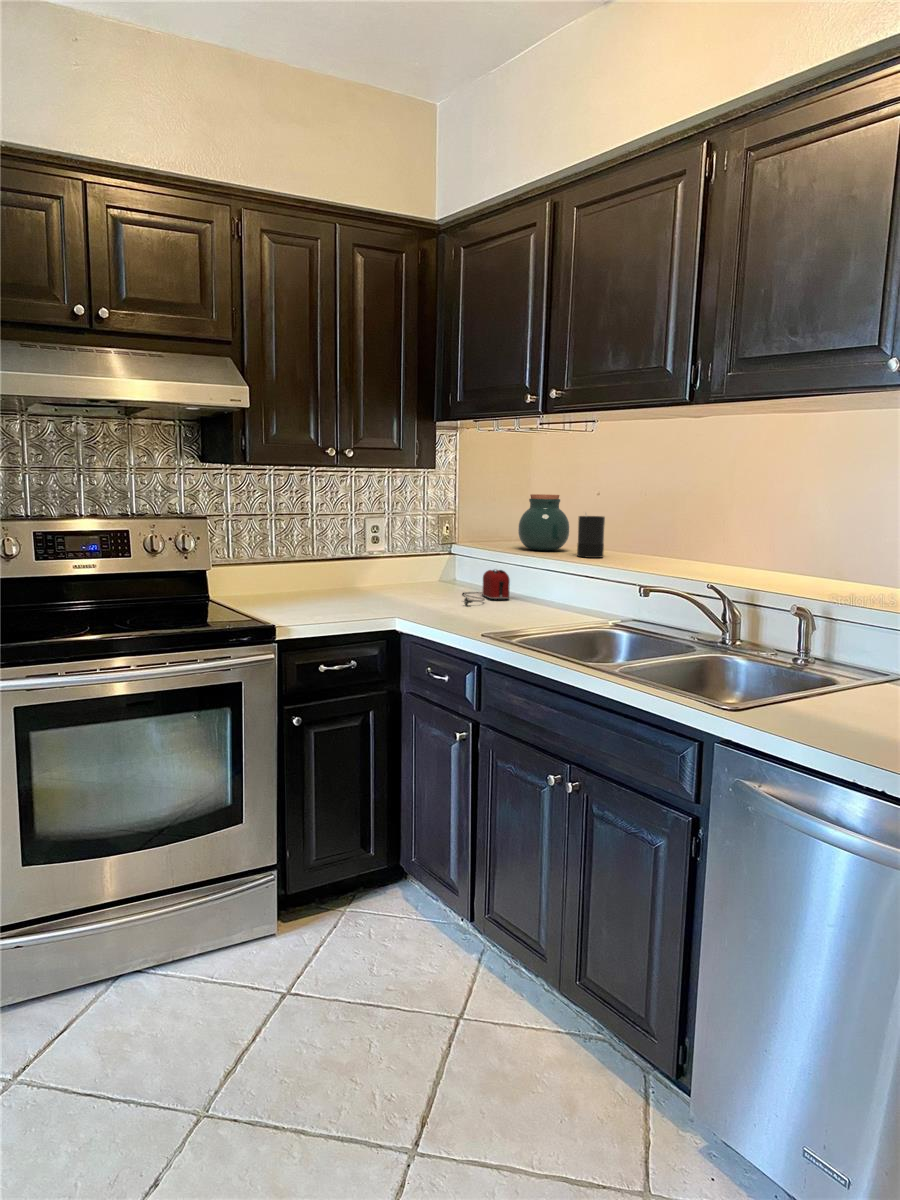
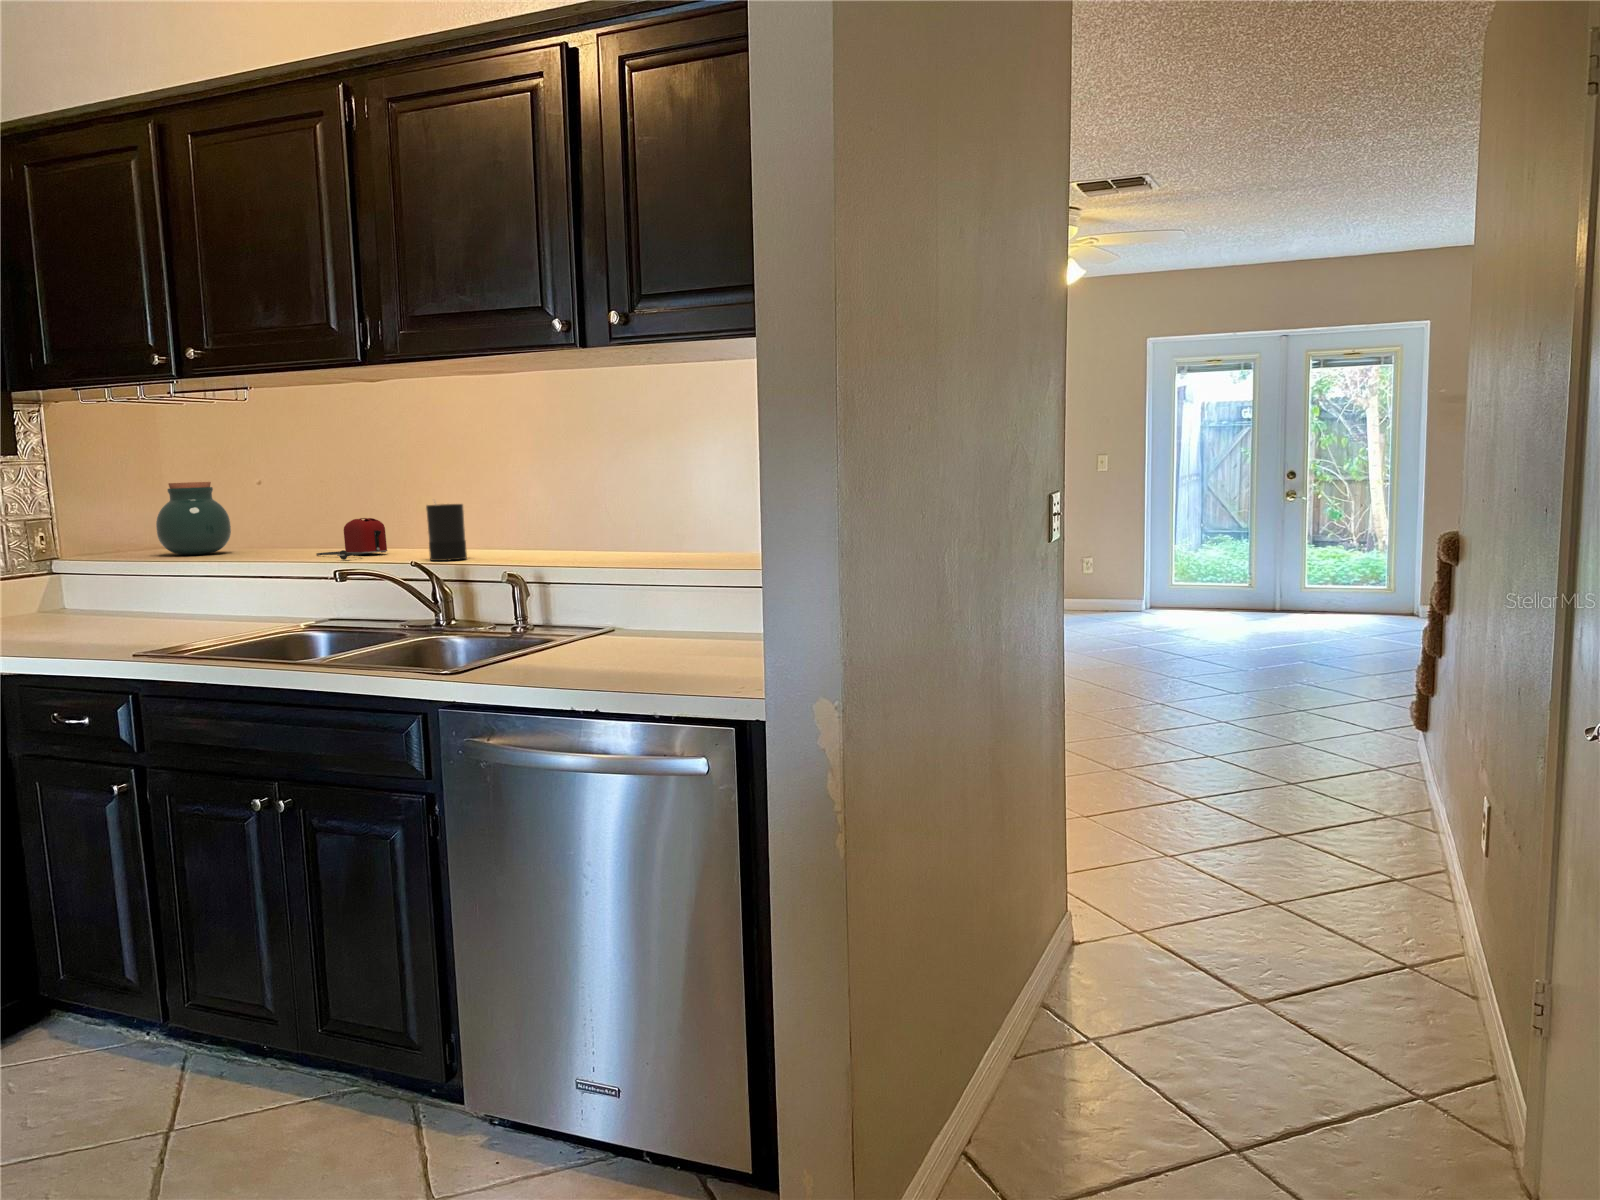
candle: present [577,515,605,558] -> present [426,502,467,561]
toaster: present [463,570,510,605] -> present [316,518,387,560]

